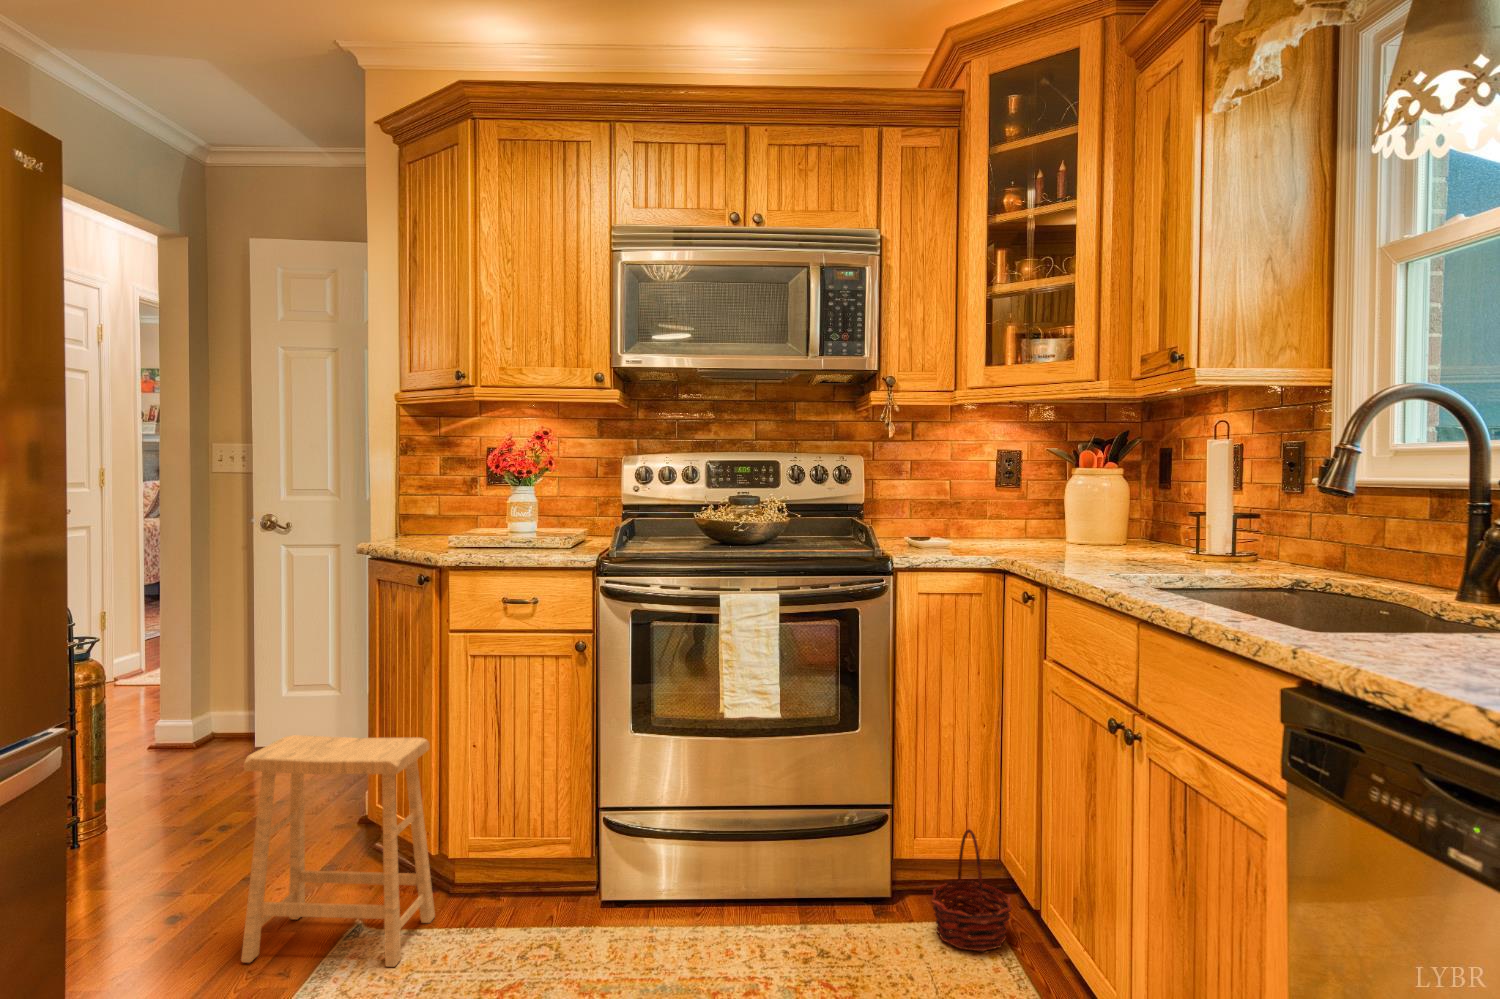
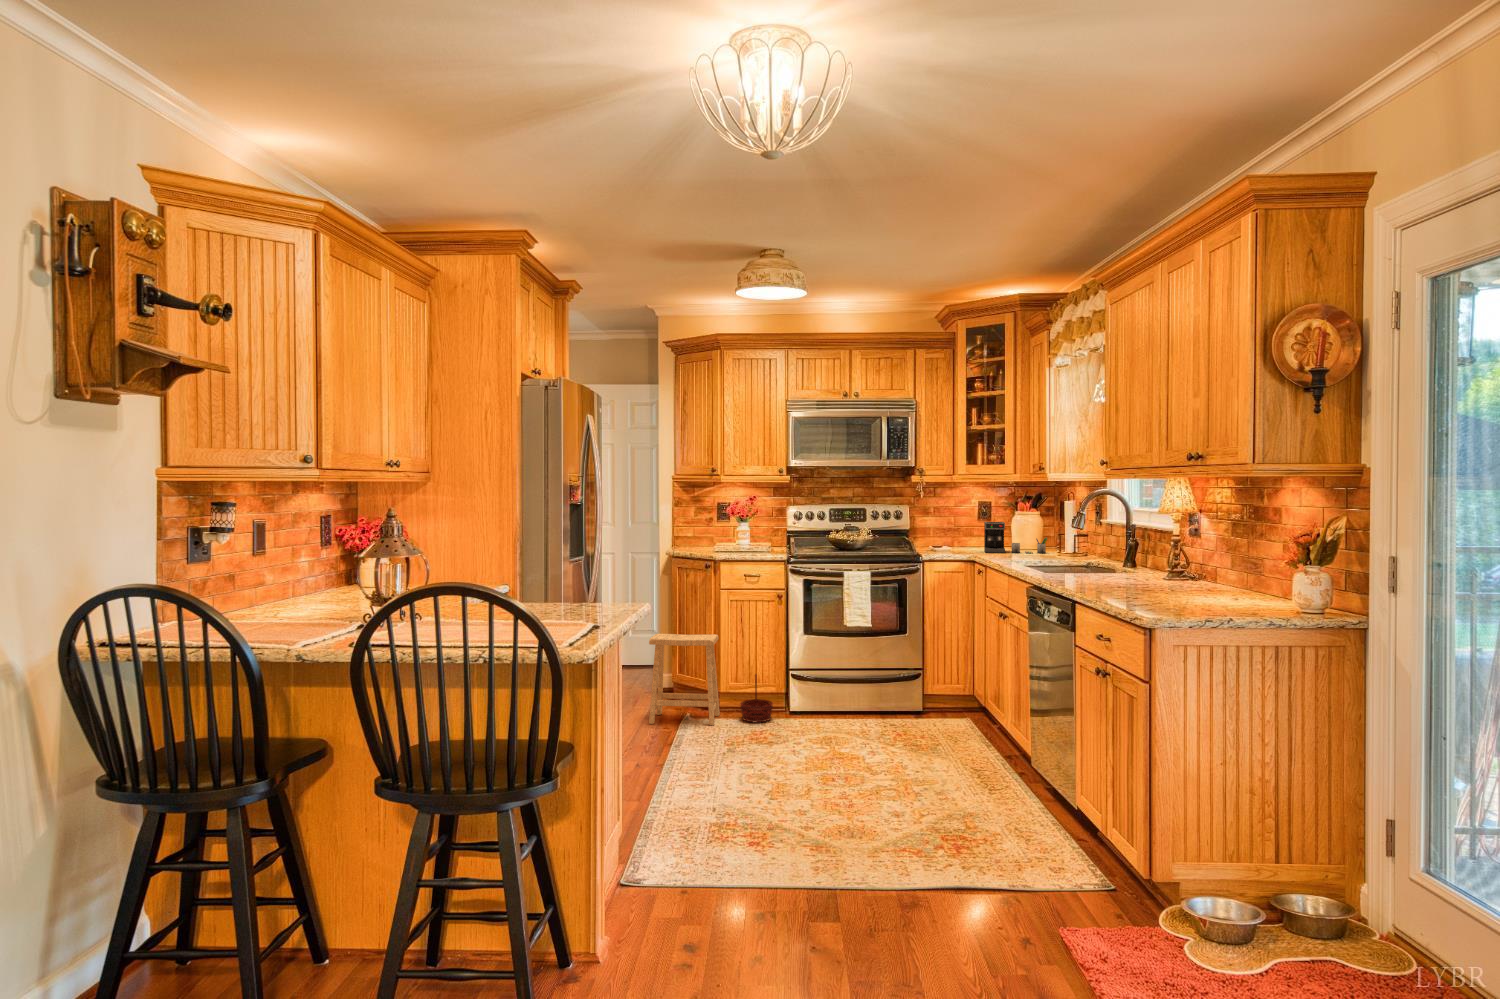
coffee maker: none [1017,487,1158,553] -> present [984,522,1048,553]
basket: present [932,830,1012,951] -> present [740,675,773,722]

